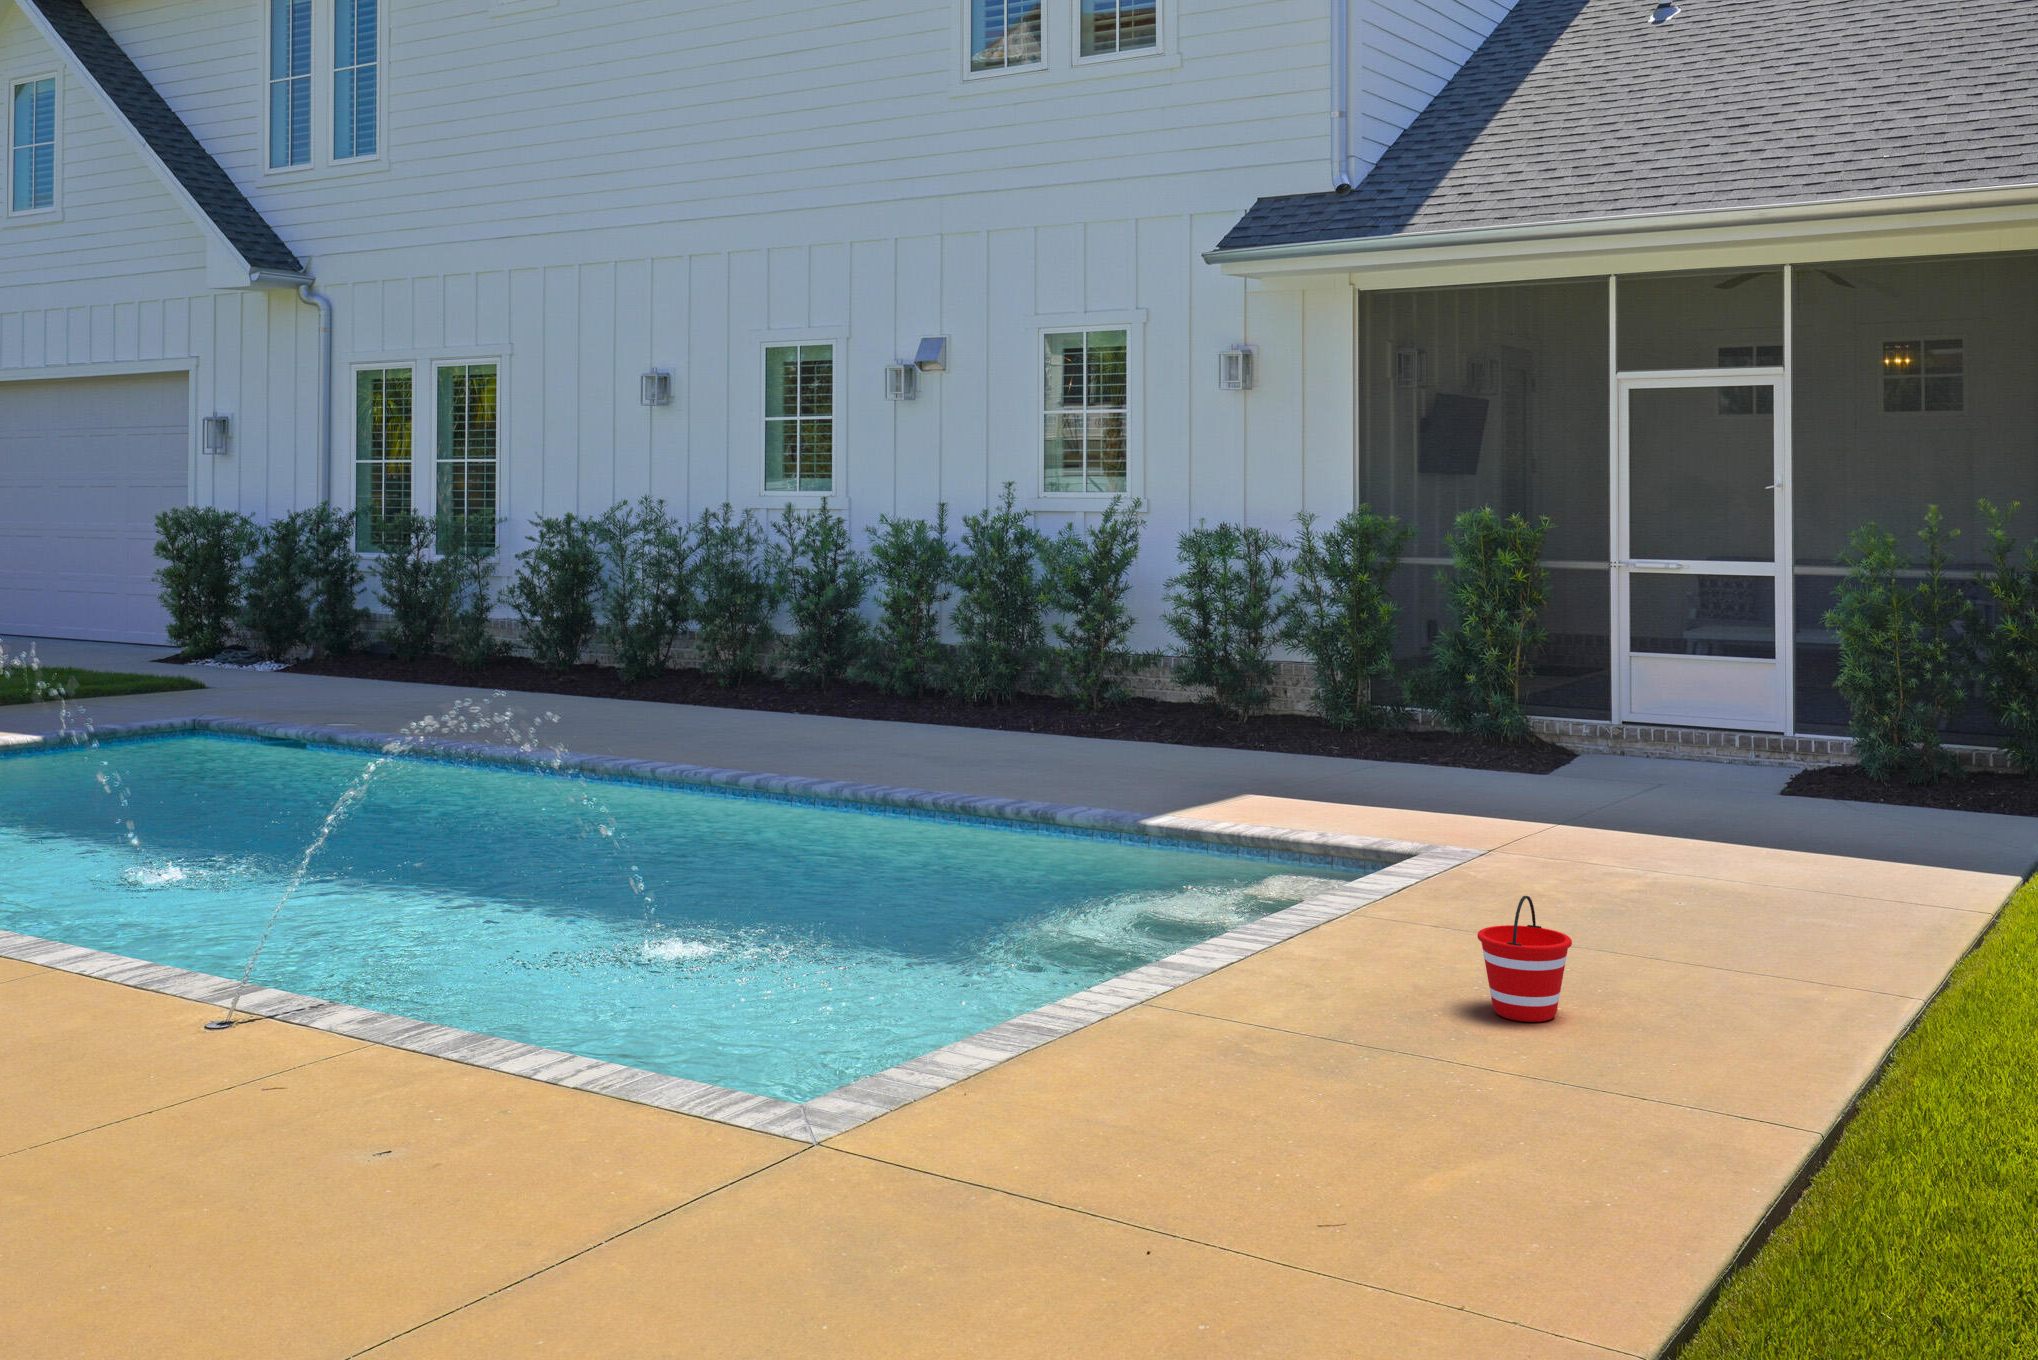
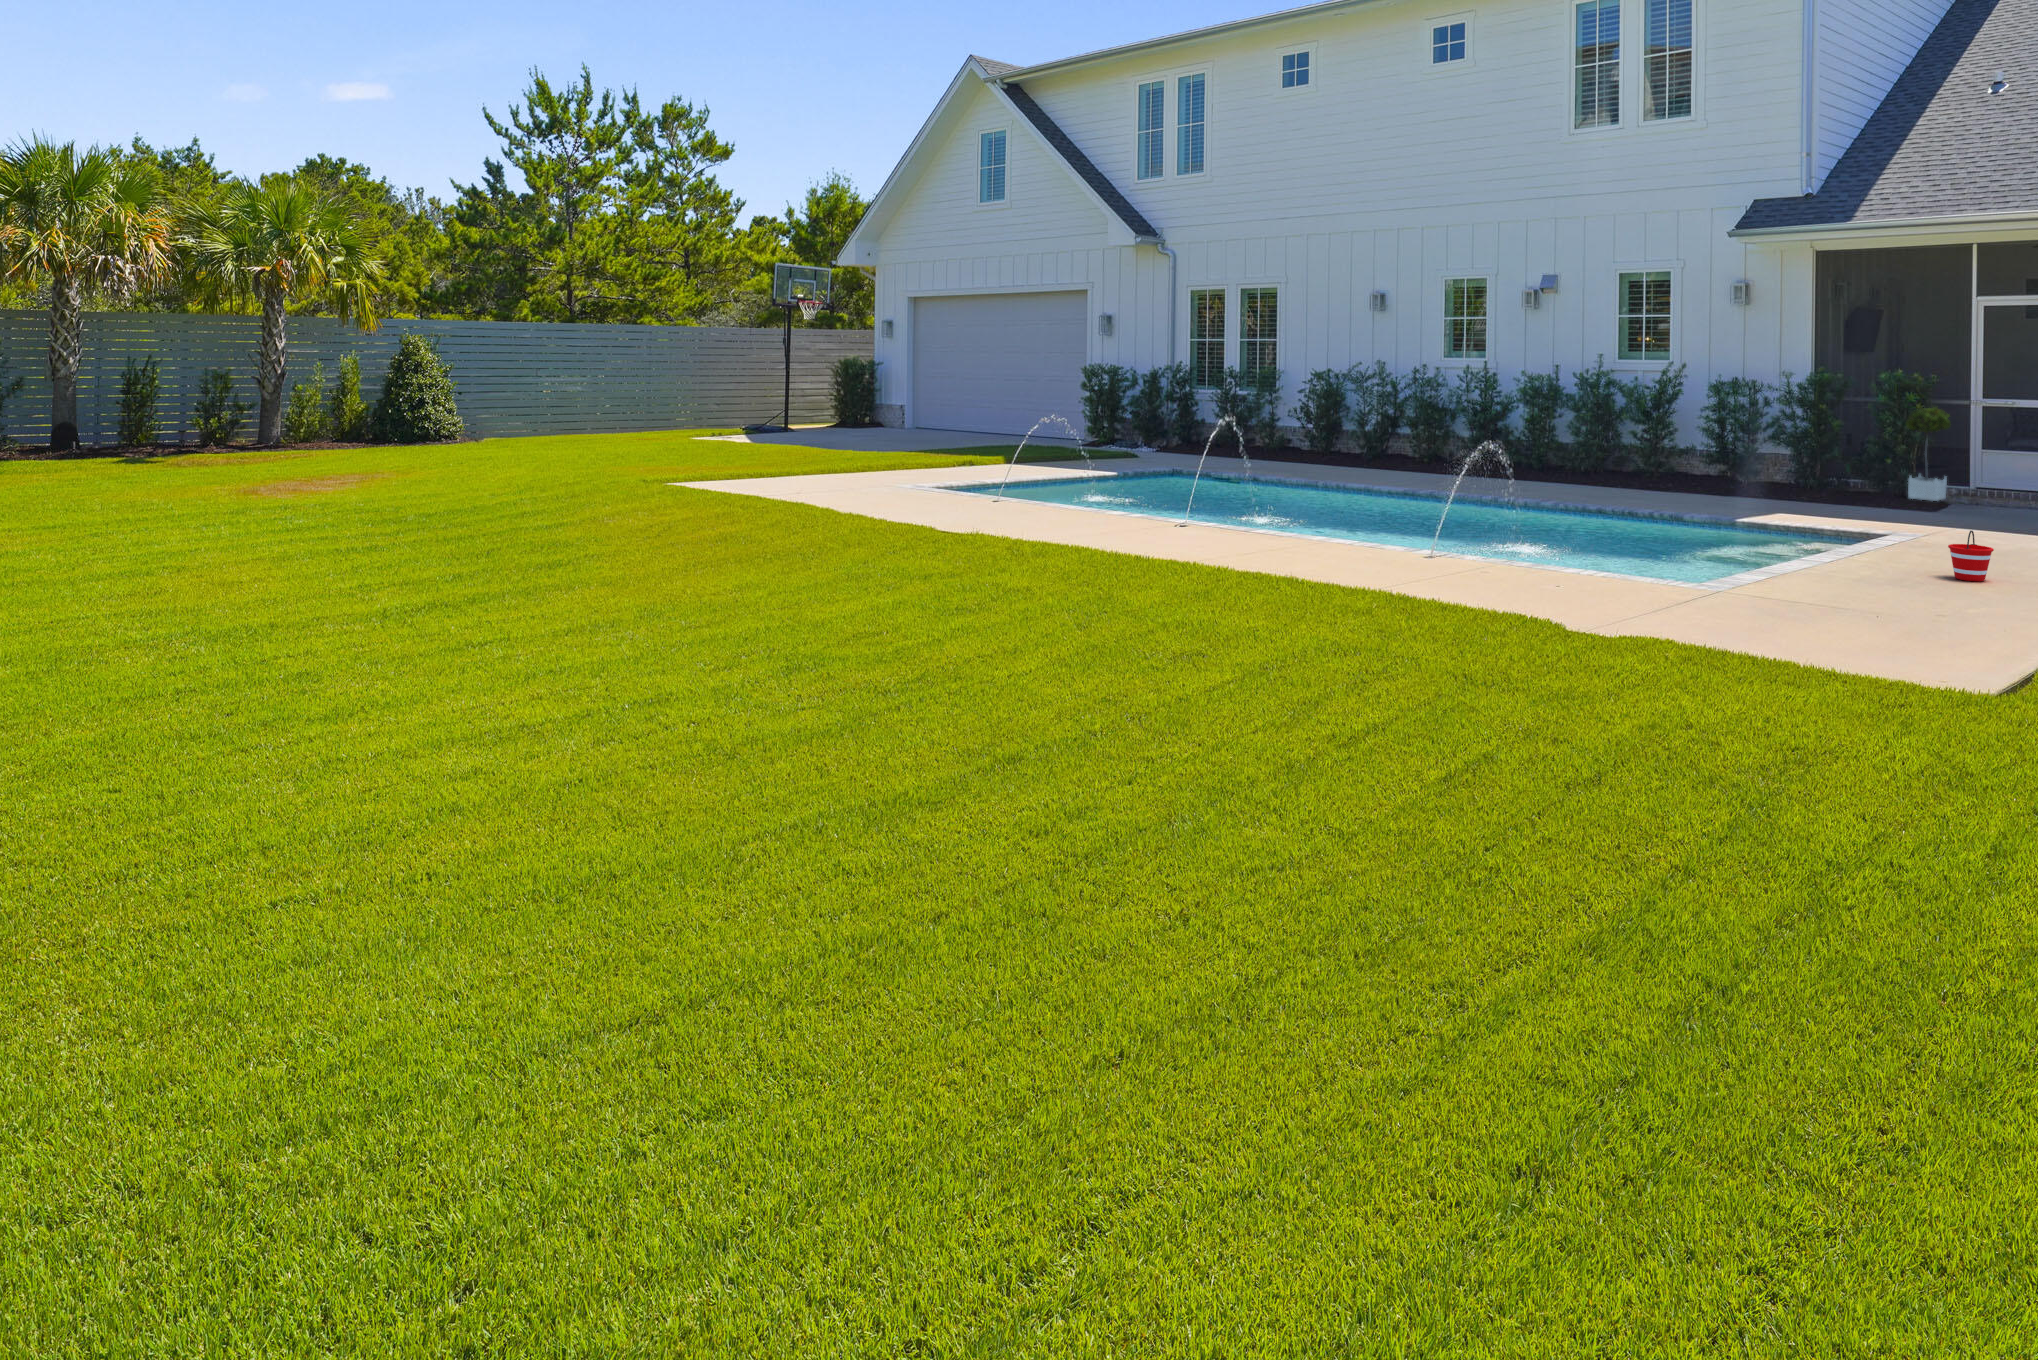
potted tree: none [1499,575,1575,756] -> present [1906,407,1951,501]

